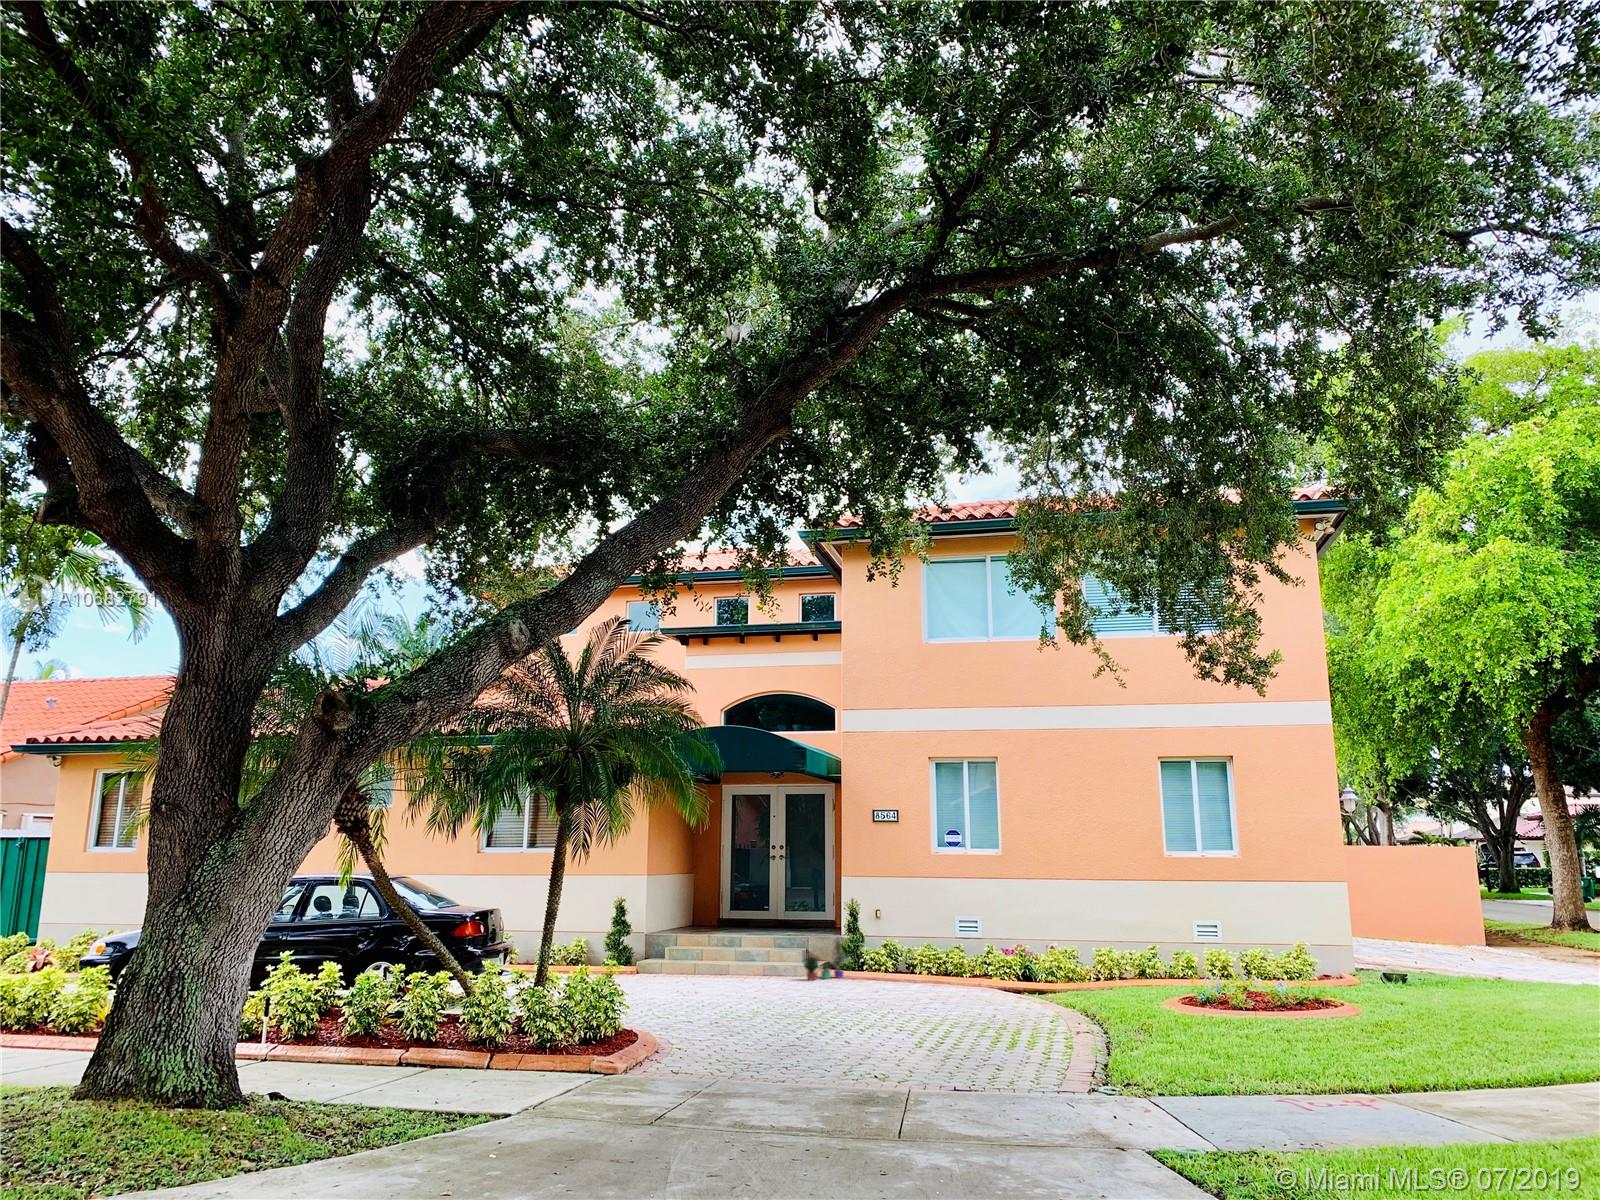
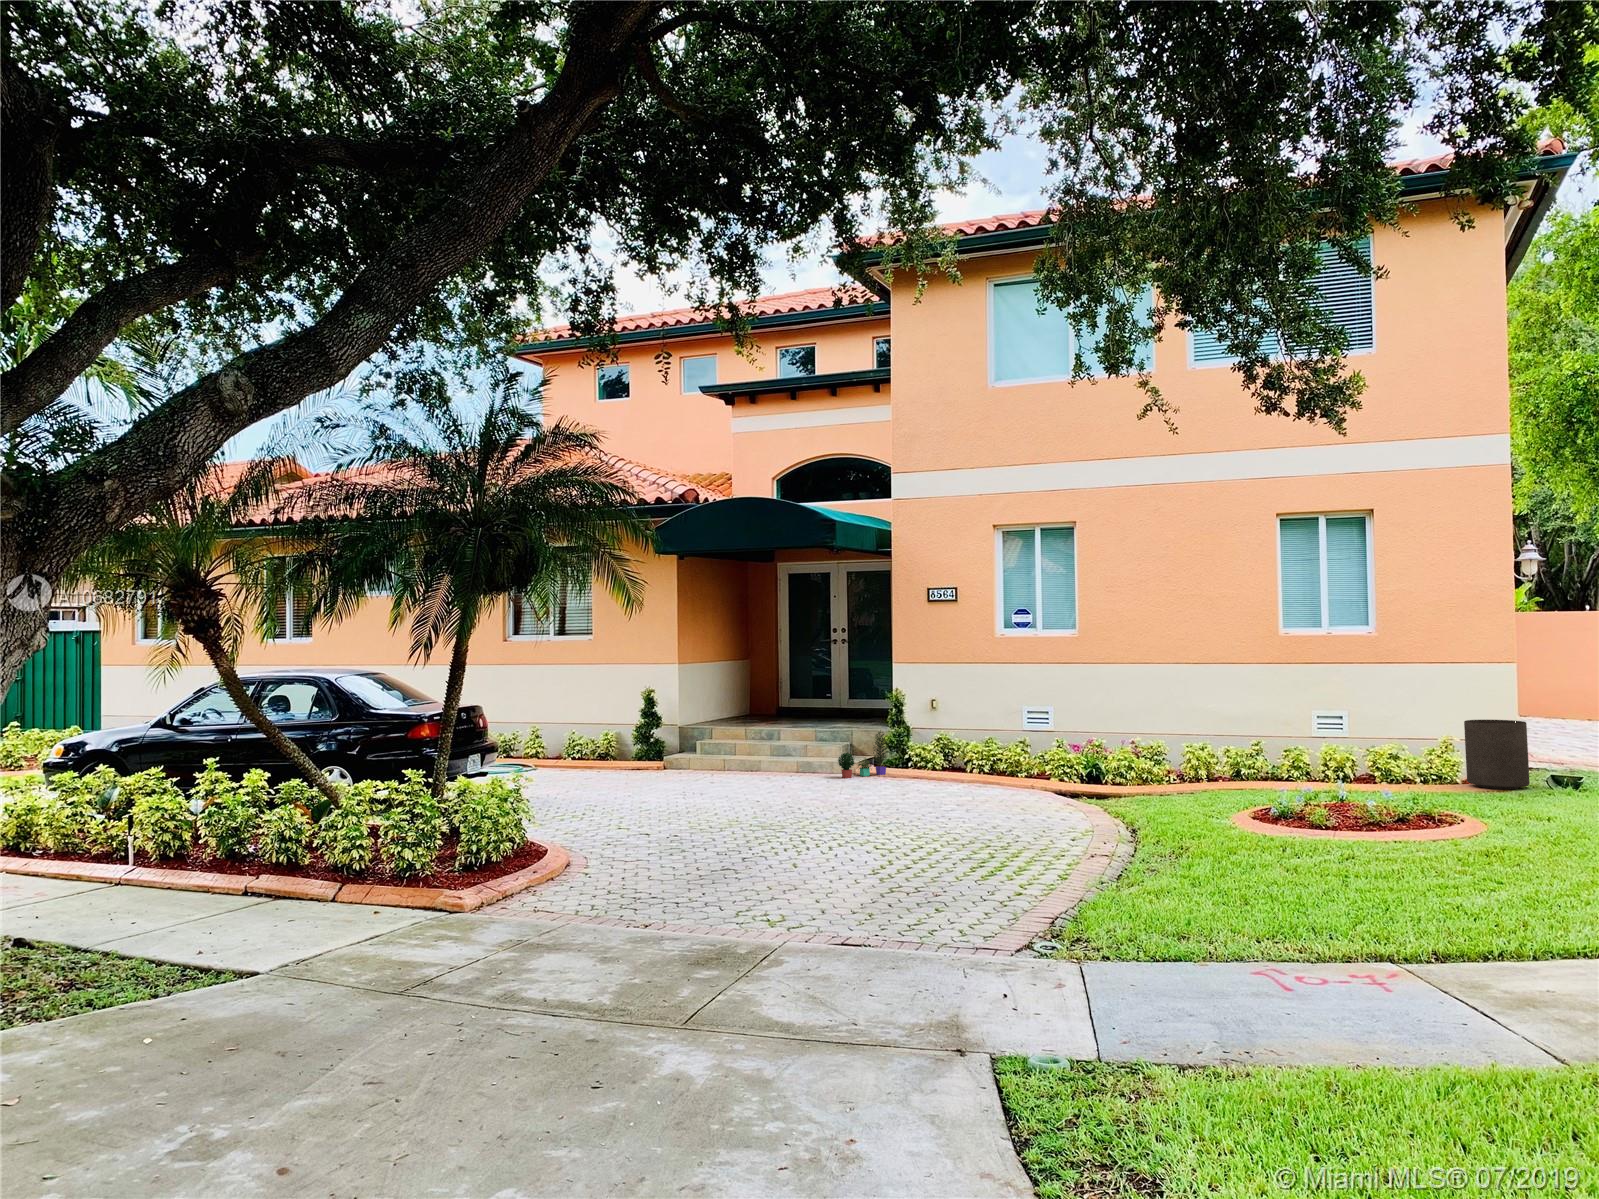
trash can: none [1310,928,1362,984] -> present [1464,720,1530,789]

